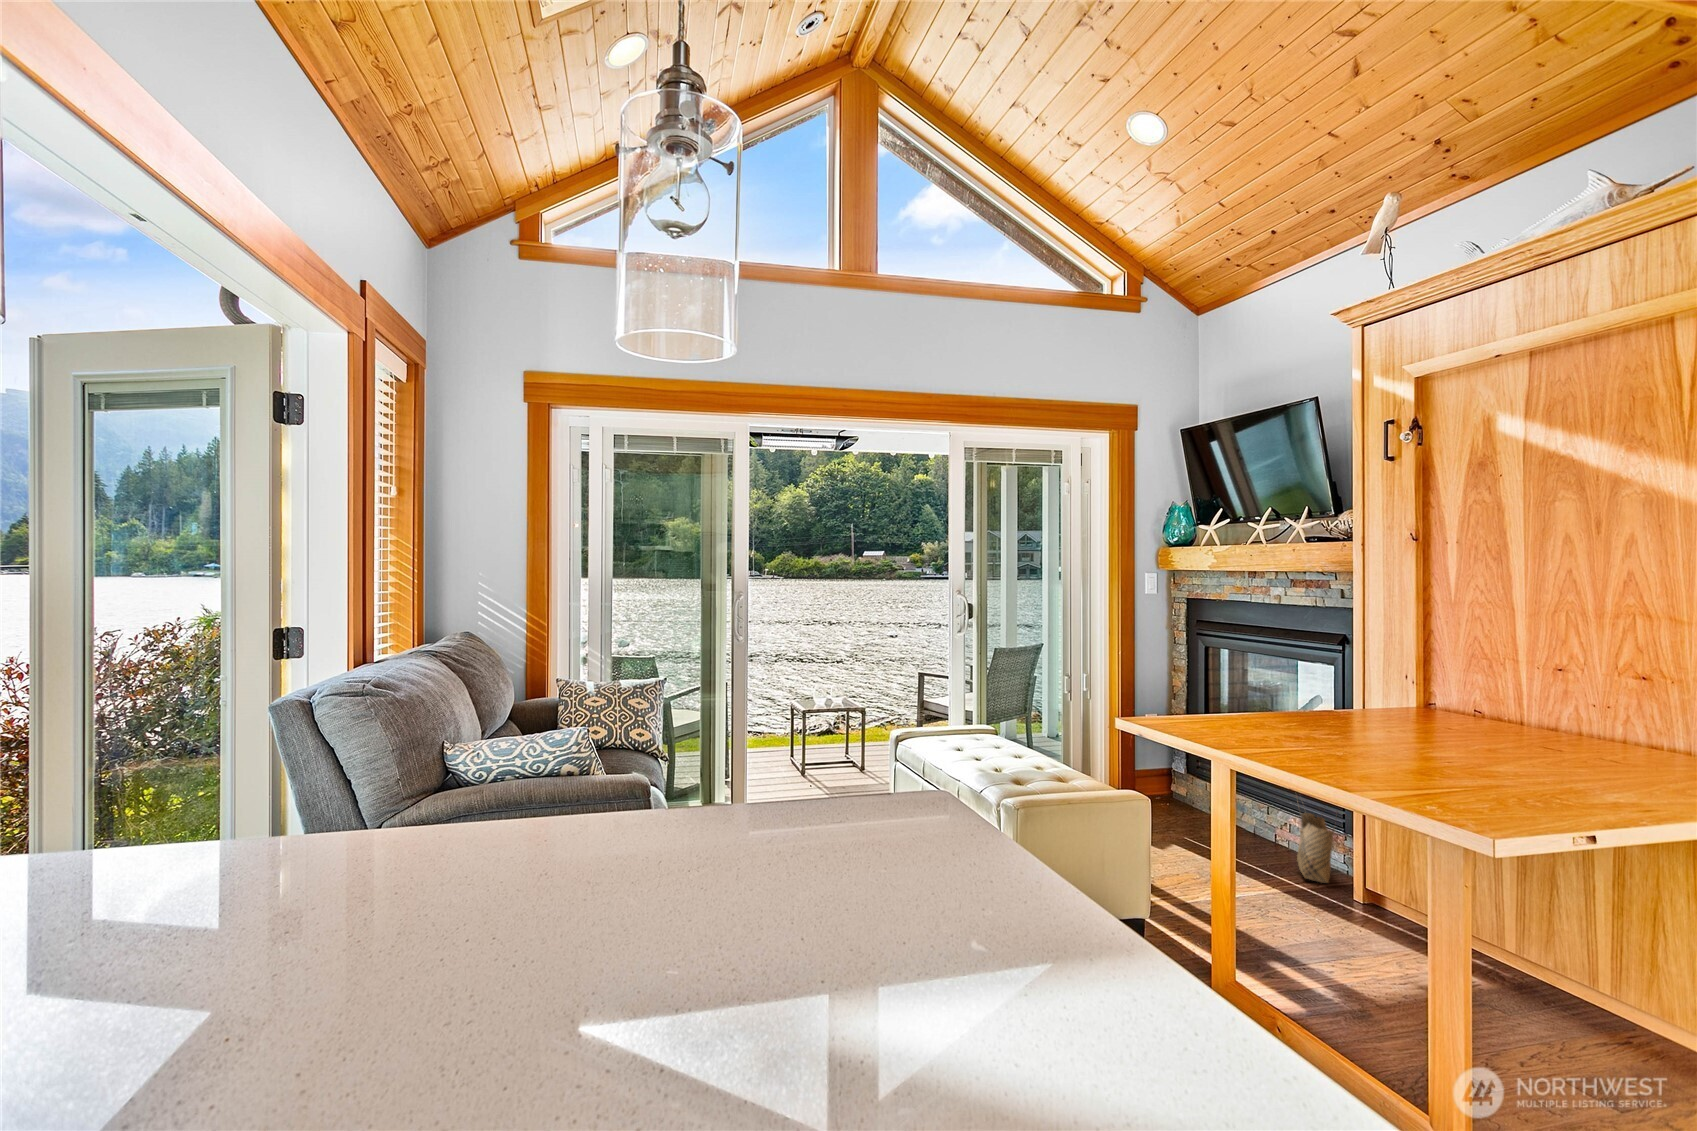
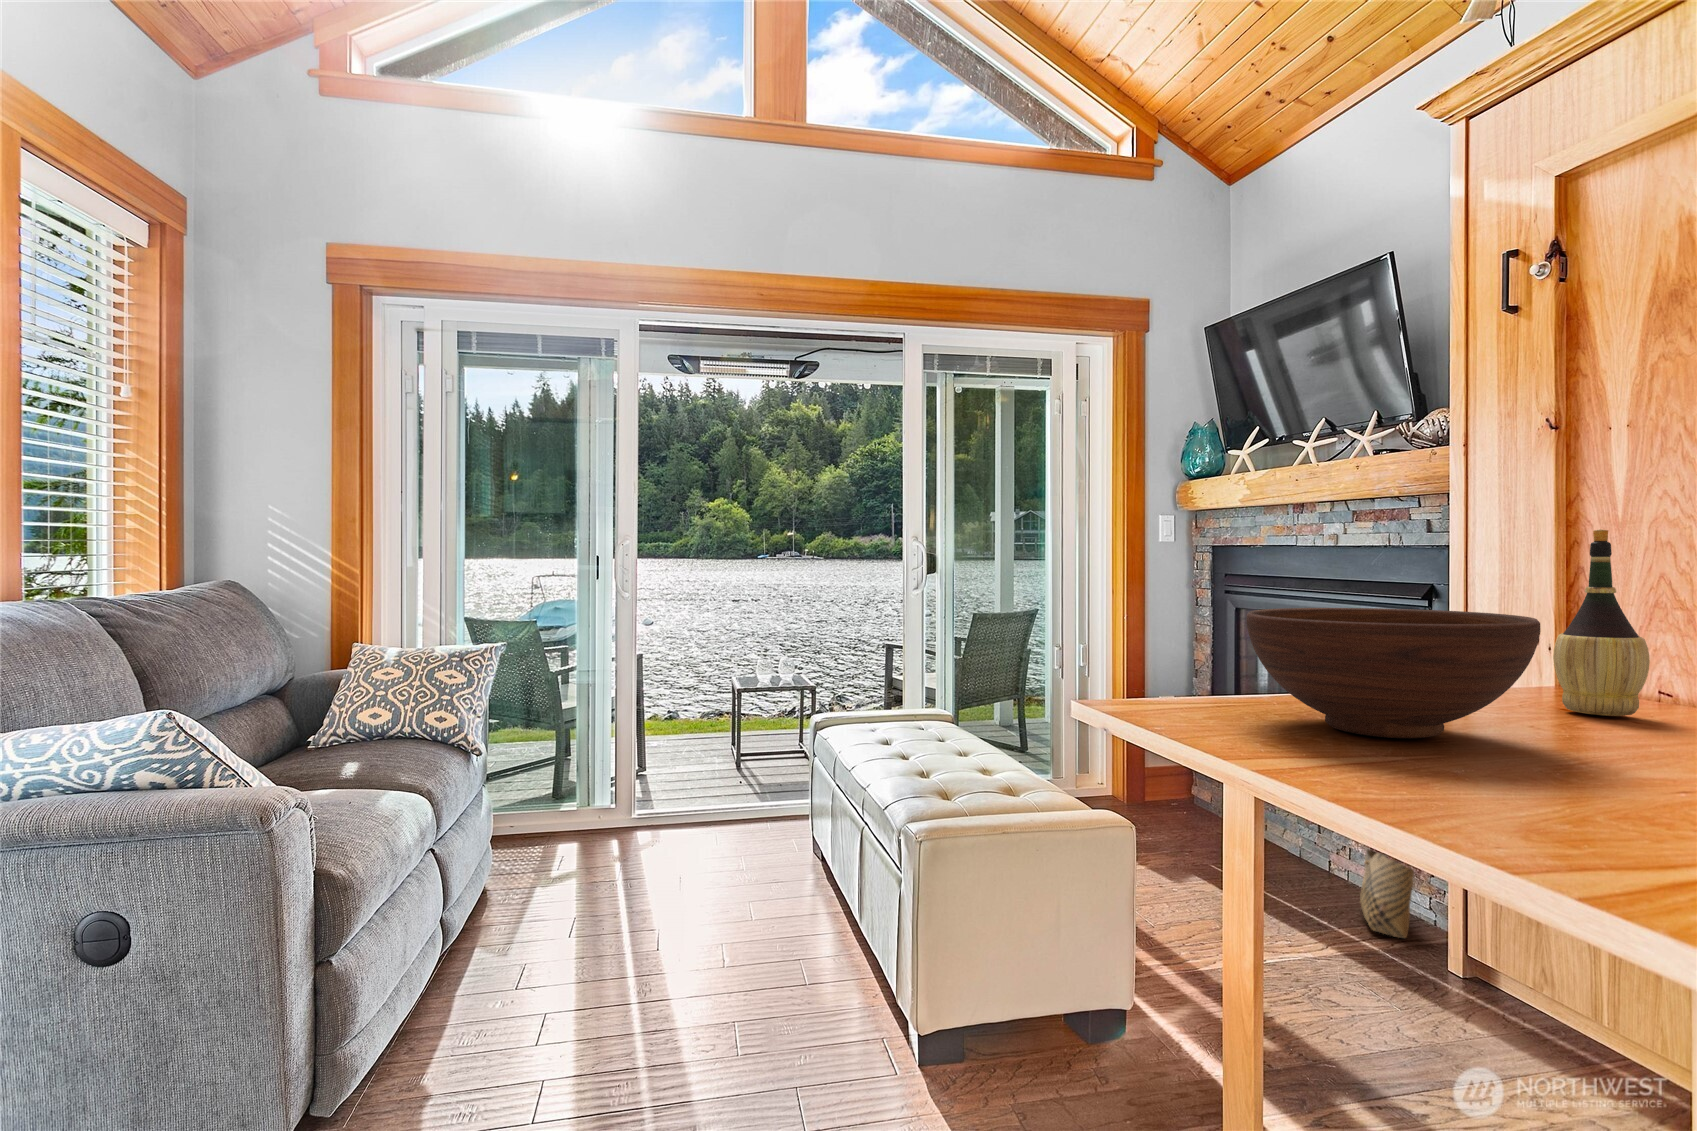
wine bottle: none [1399,620,1450,728] -> present [1553,529,1650,716]
fruit bowl: none [1224,666,1377,741] -> present [1246,608,1540,738]

